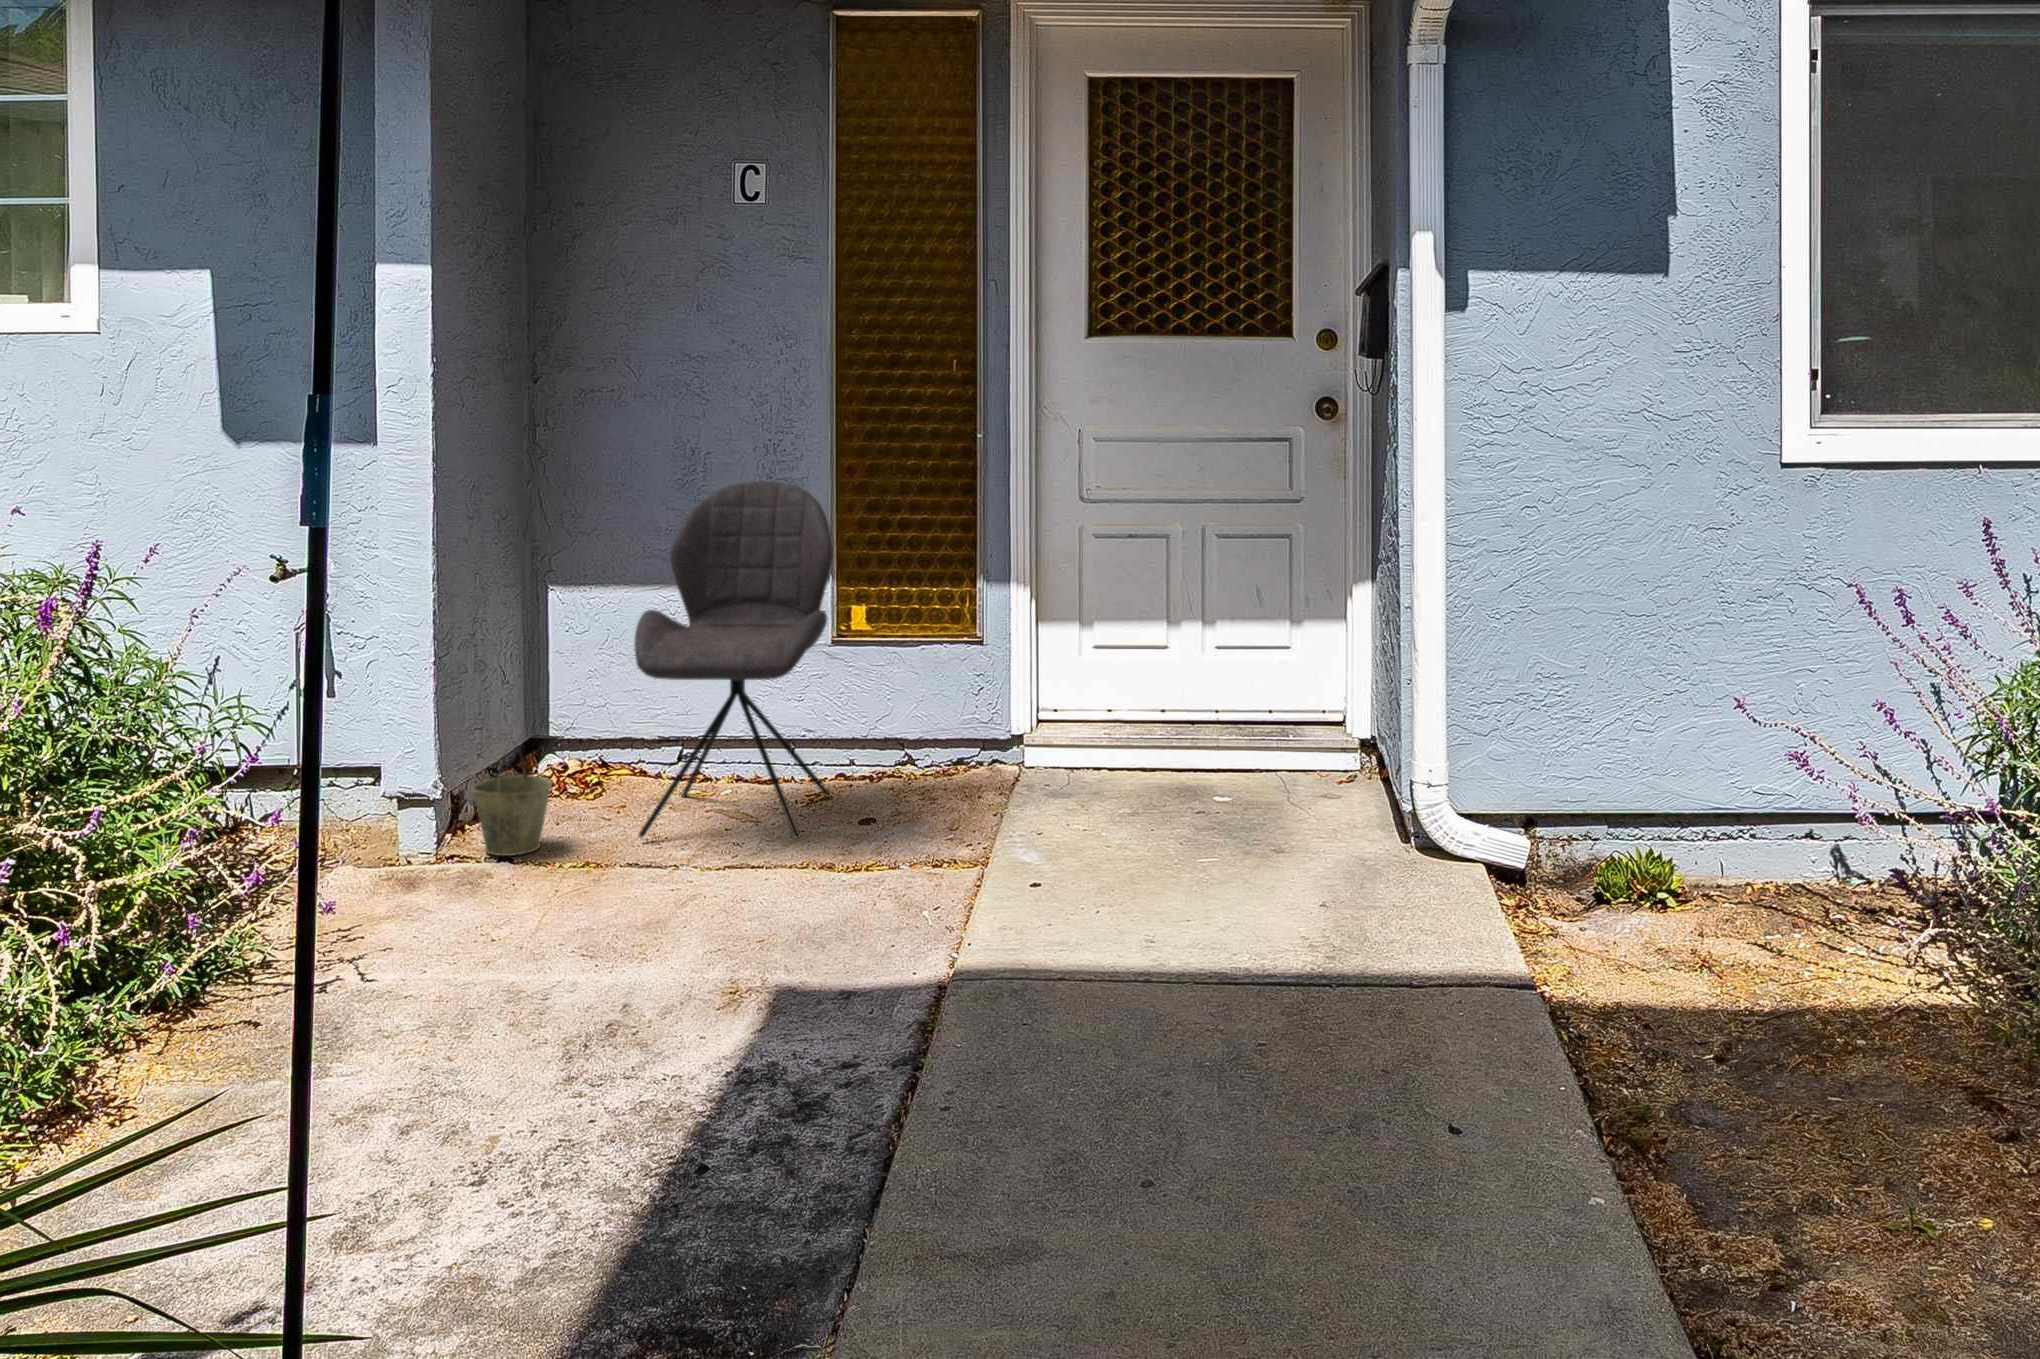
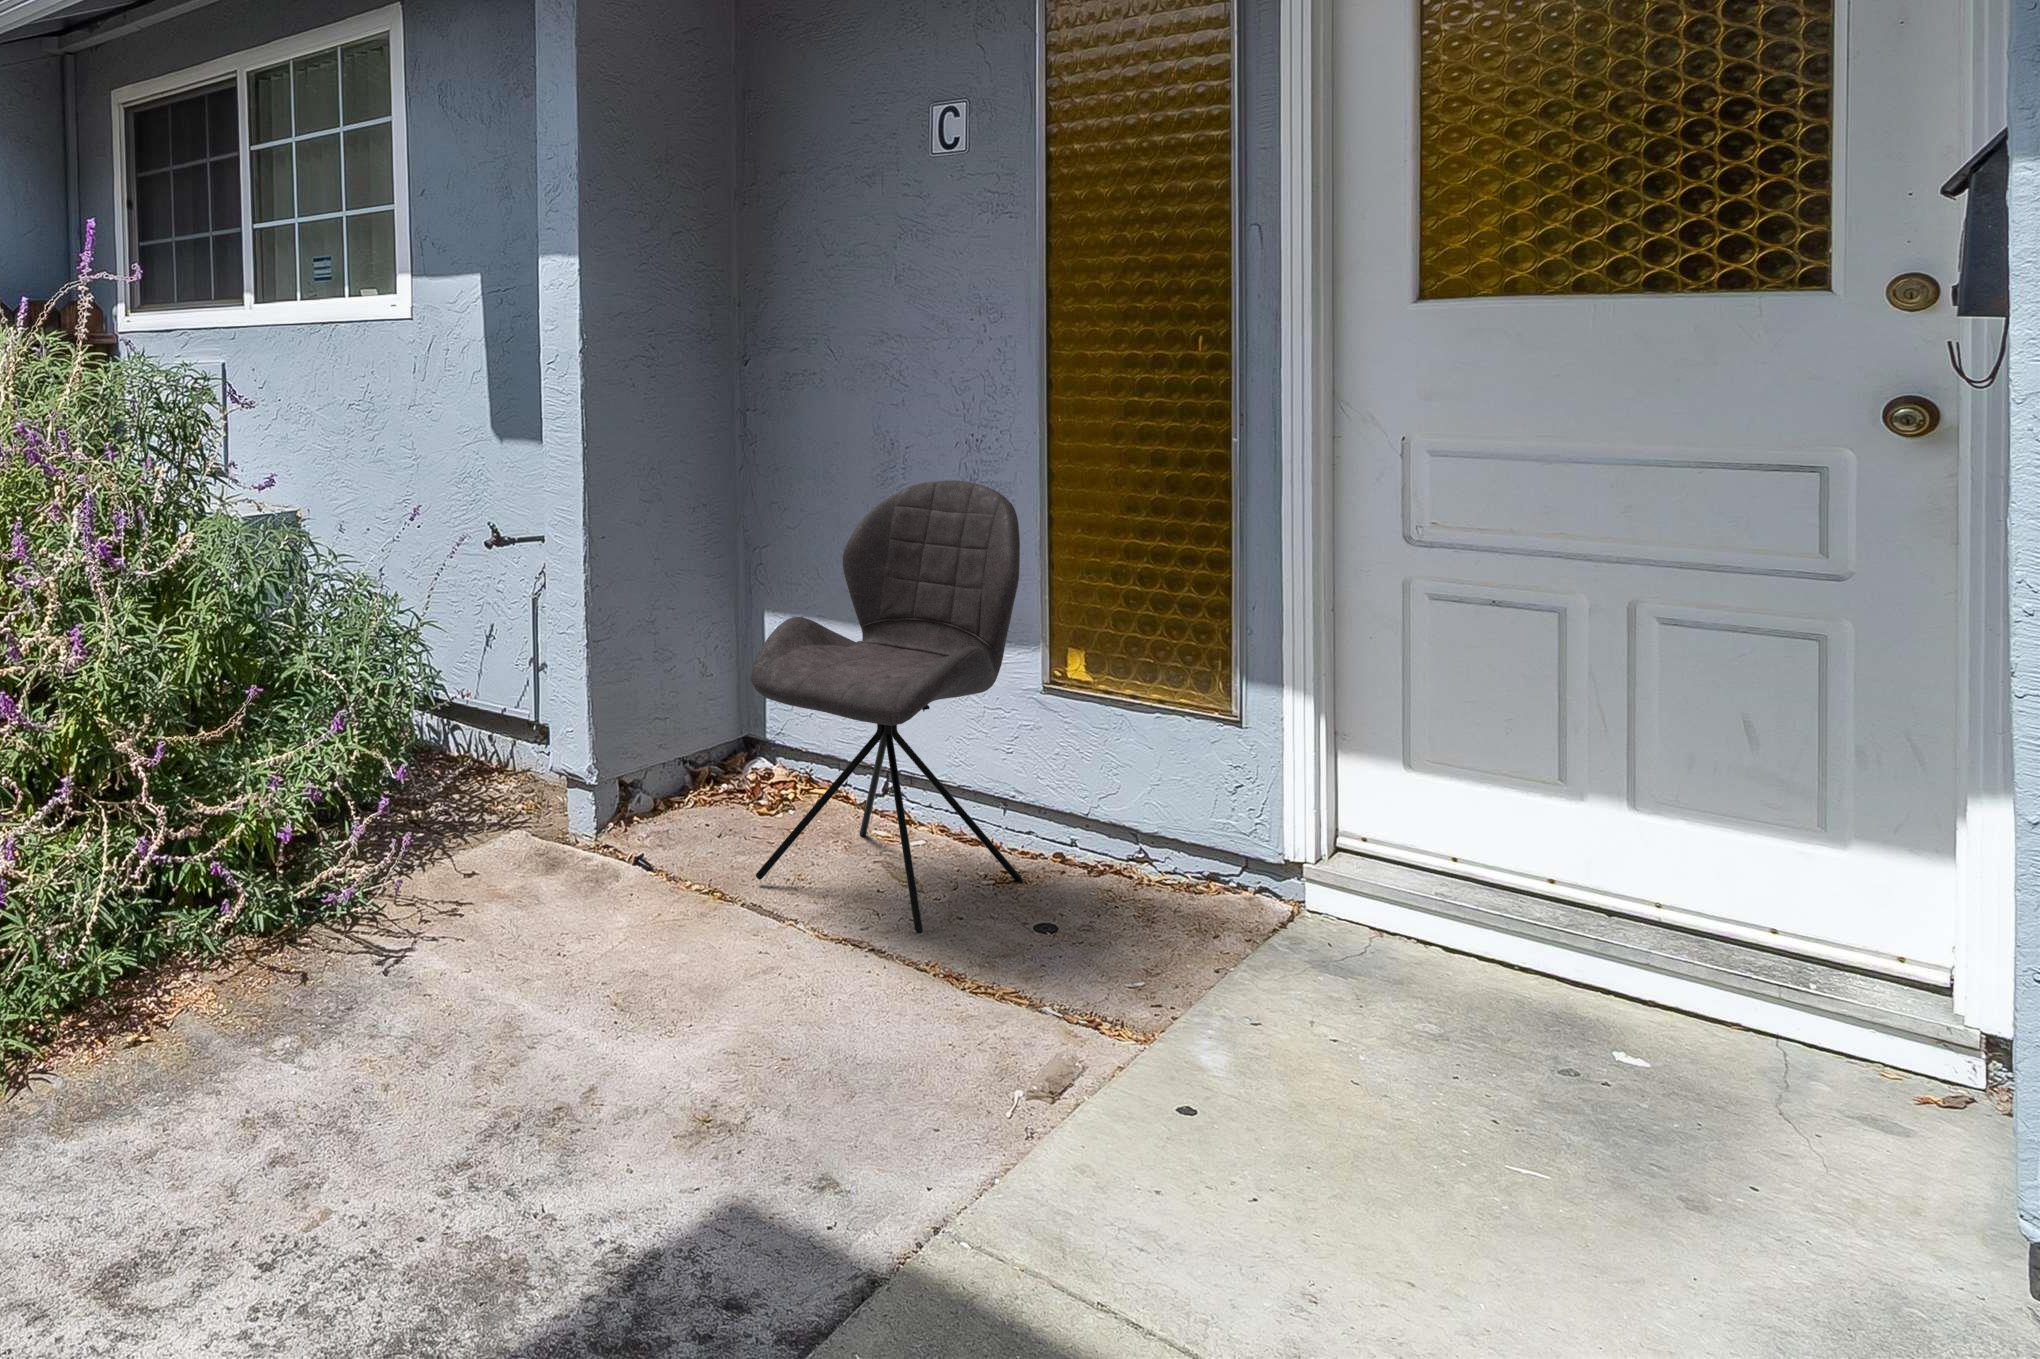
bucket: present [472,742,552,856] -> none [600,738,679,865]

